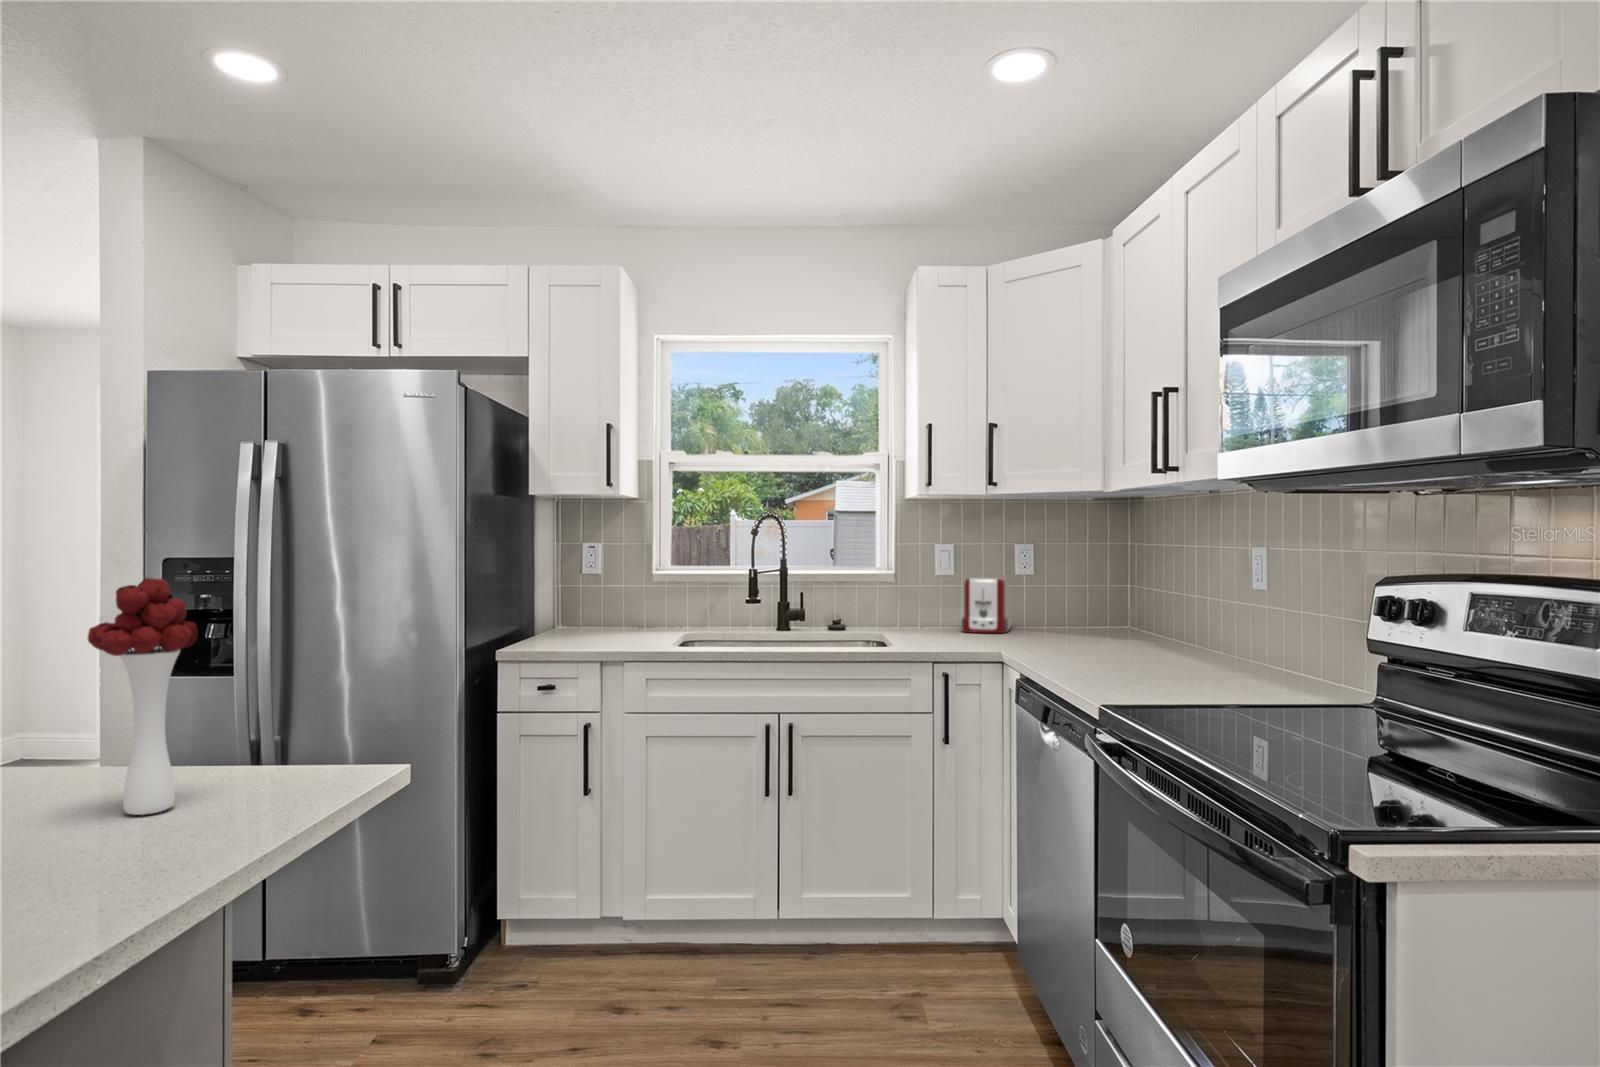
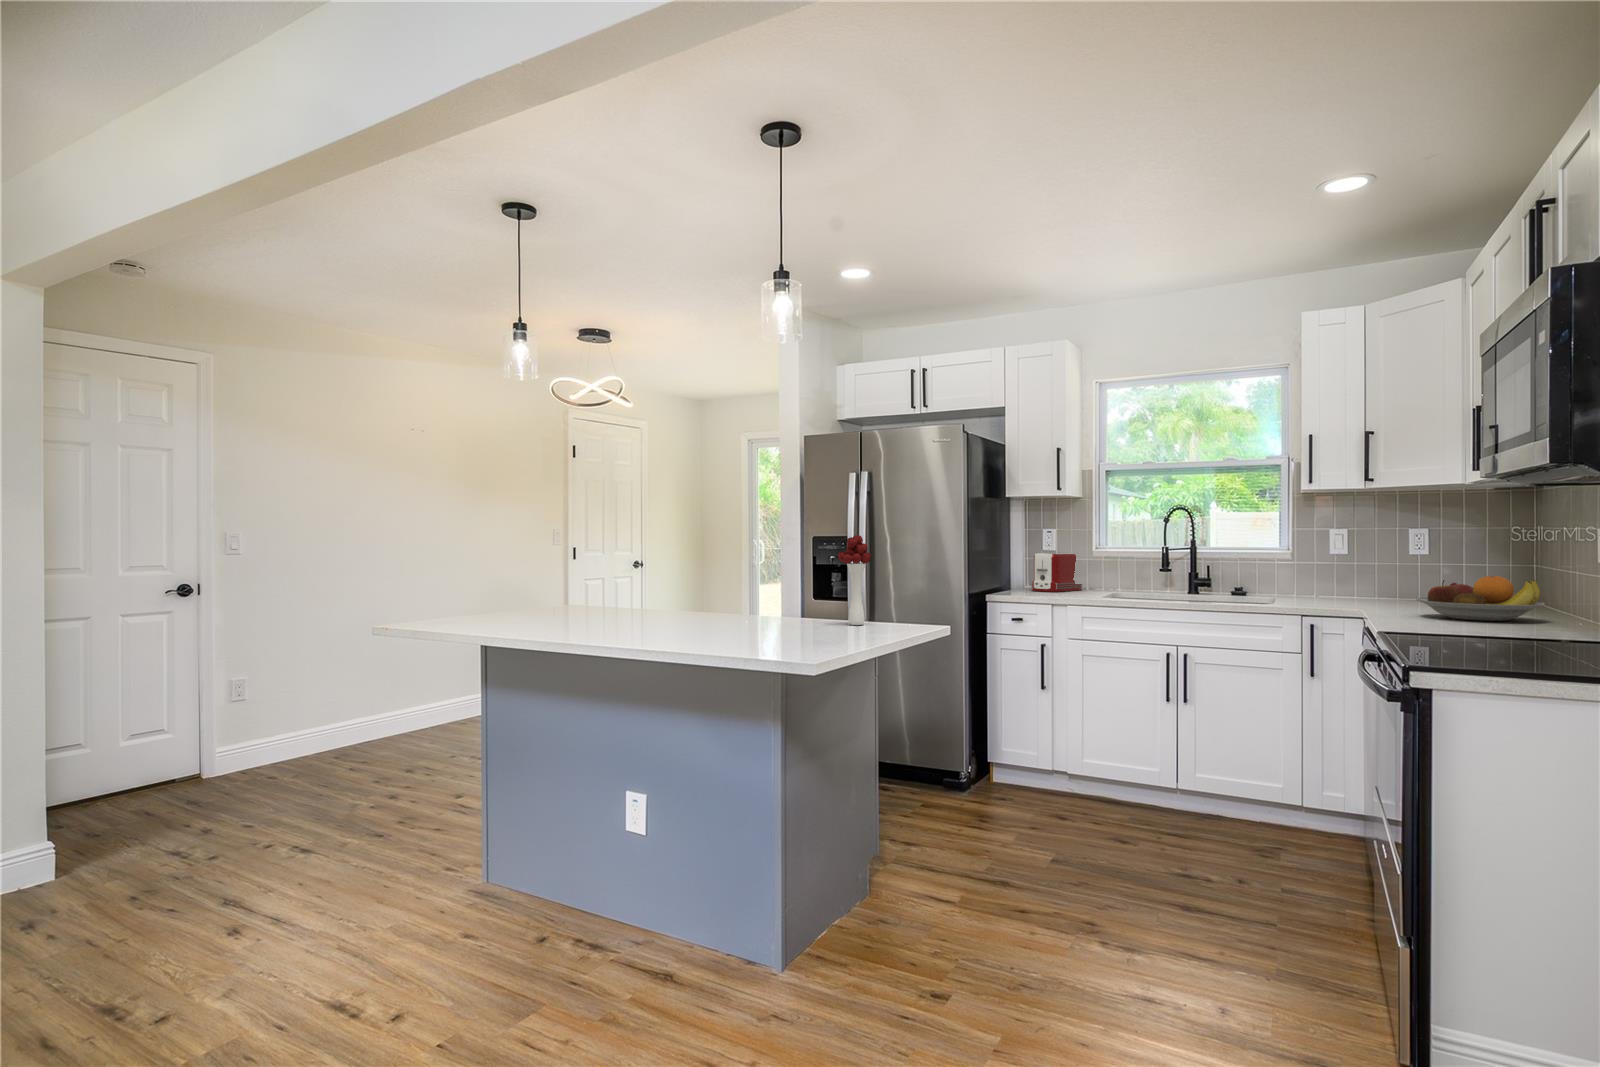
toaster: present [961,578,1011,633] -> present [1031,553,1082,592]
fruit bowl: none [1076,609,1214,668] -> present [1416,576,1545,621]

